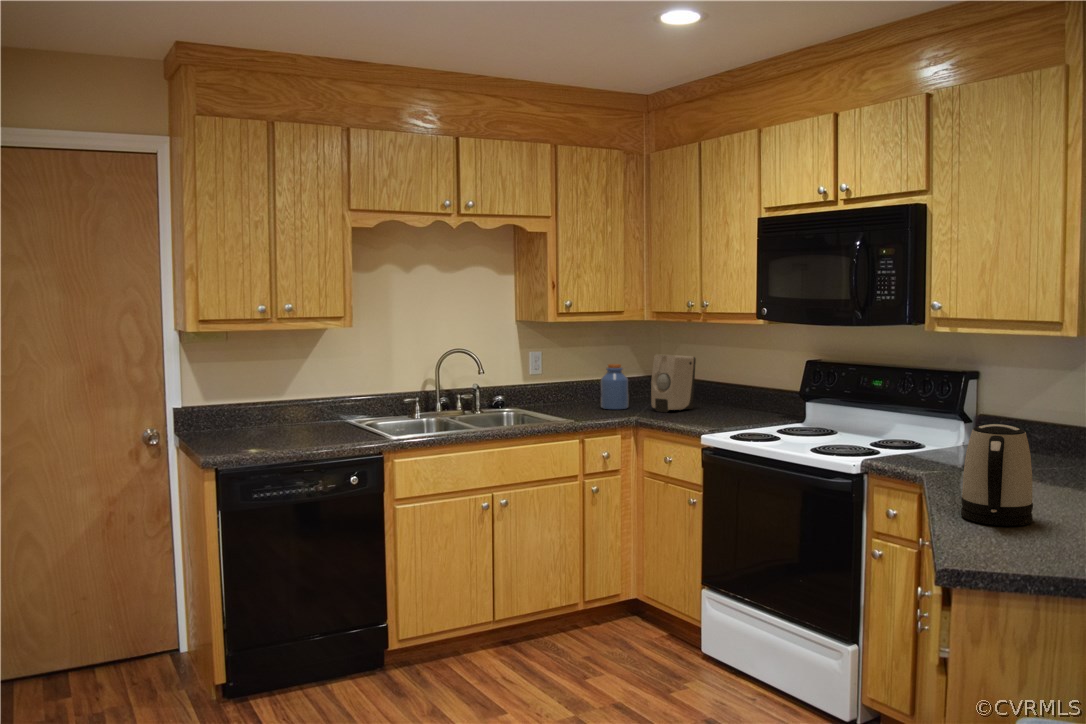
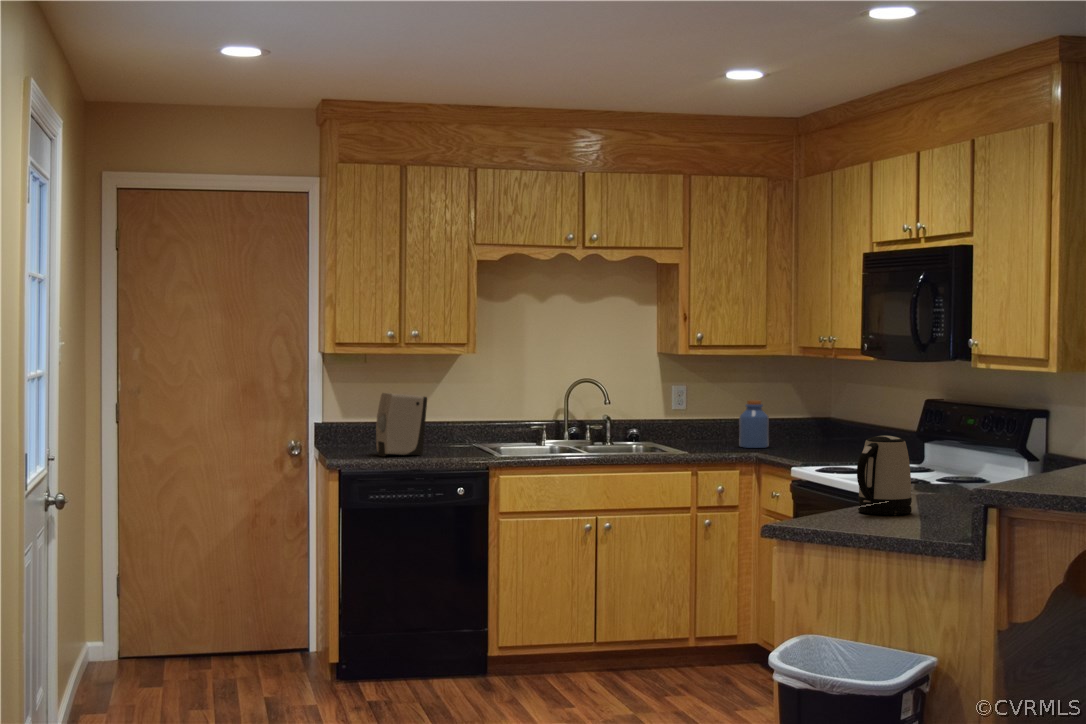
soap dispenser: present [651,354,696,412] -> present [376,393,427,456]

